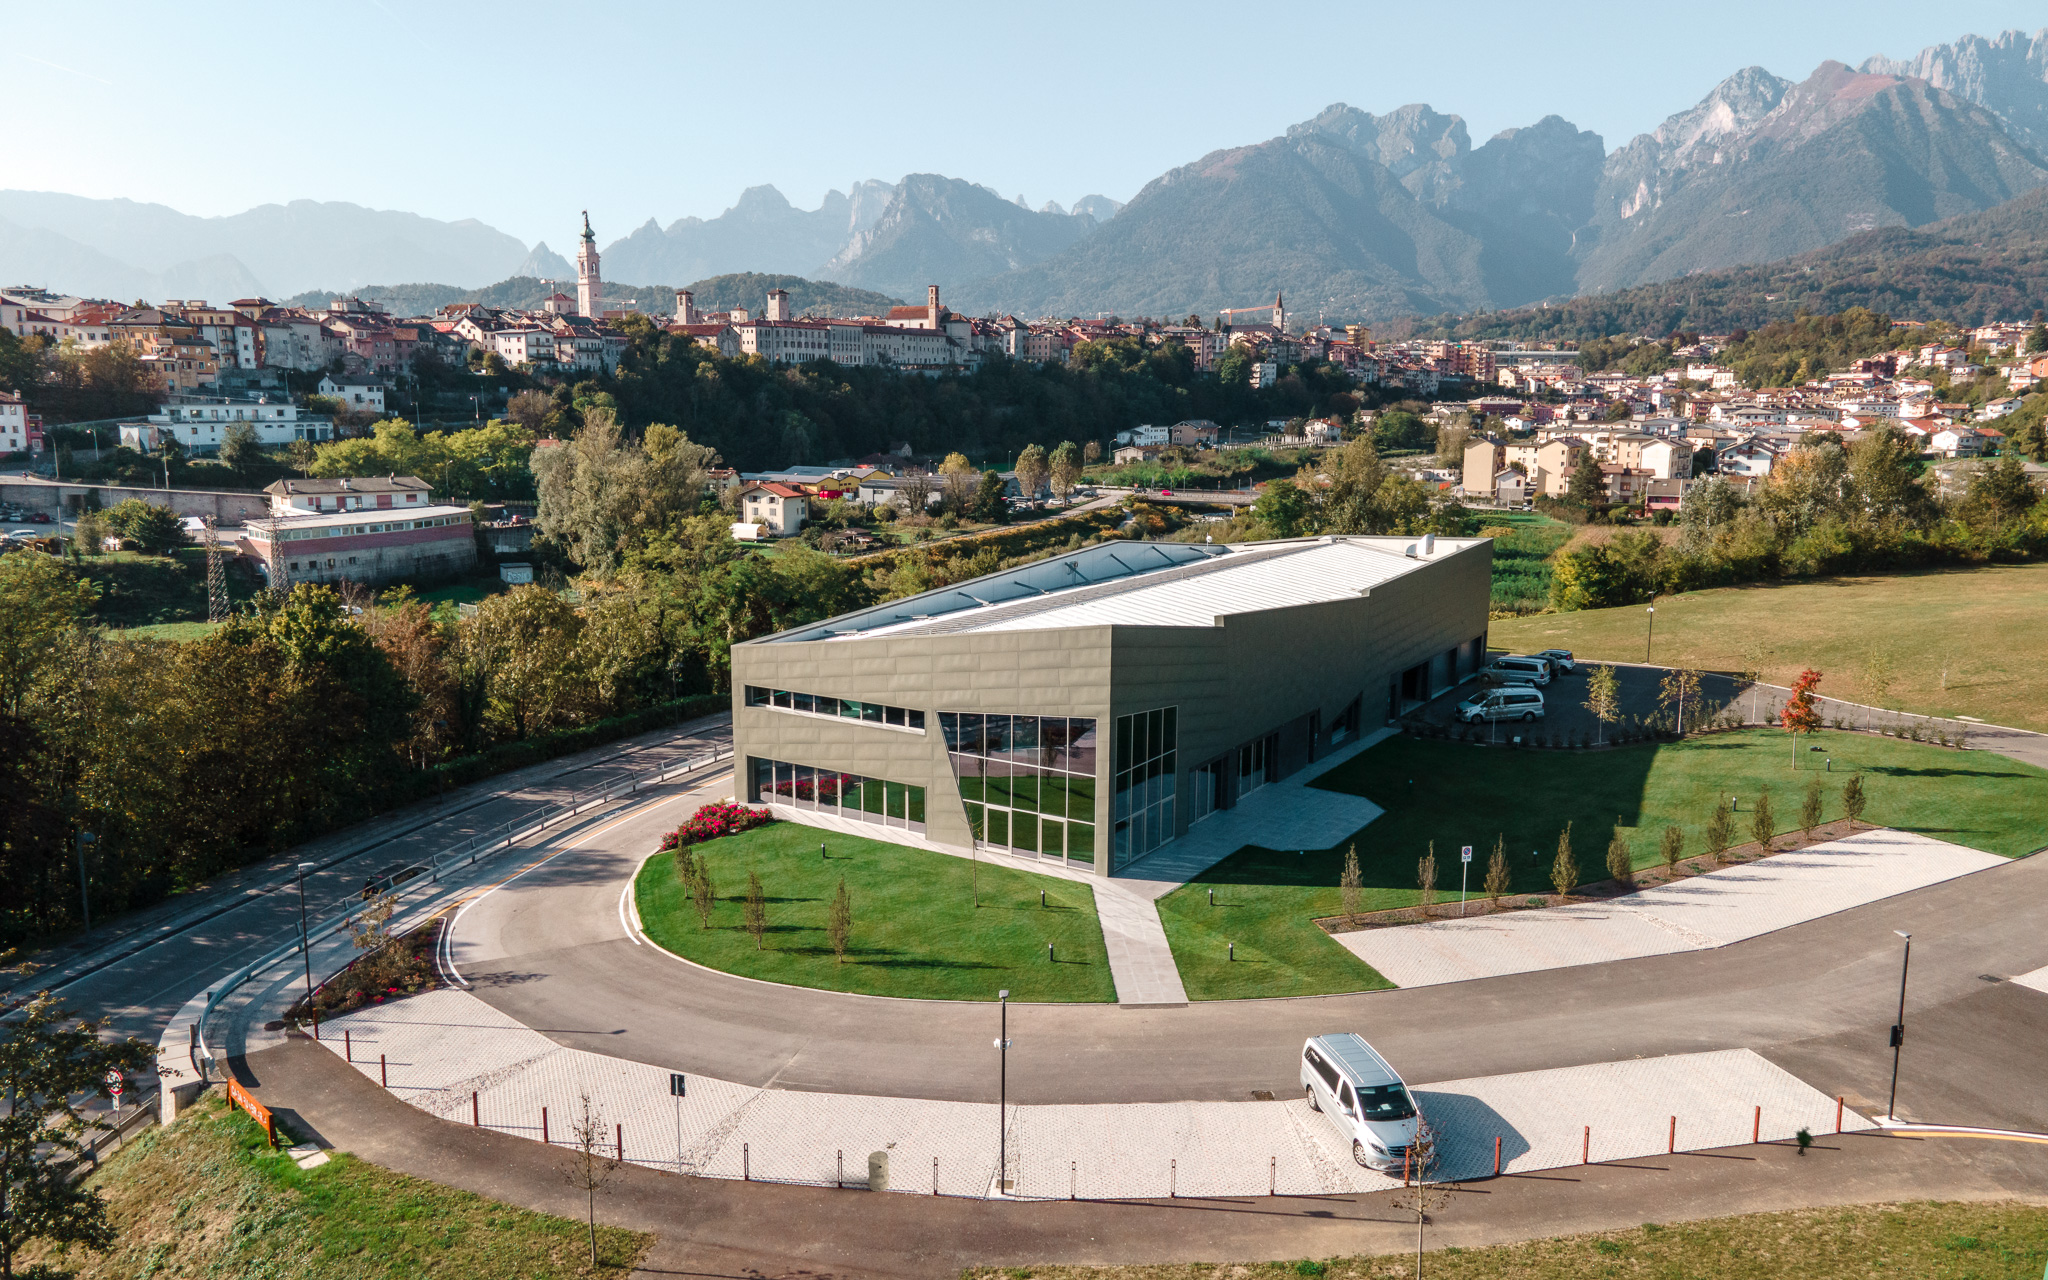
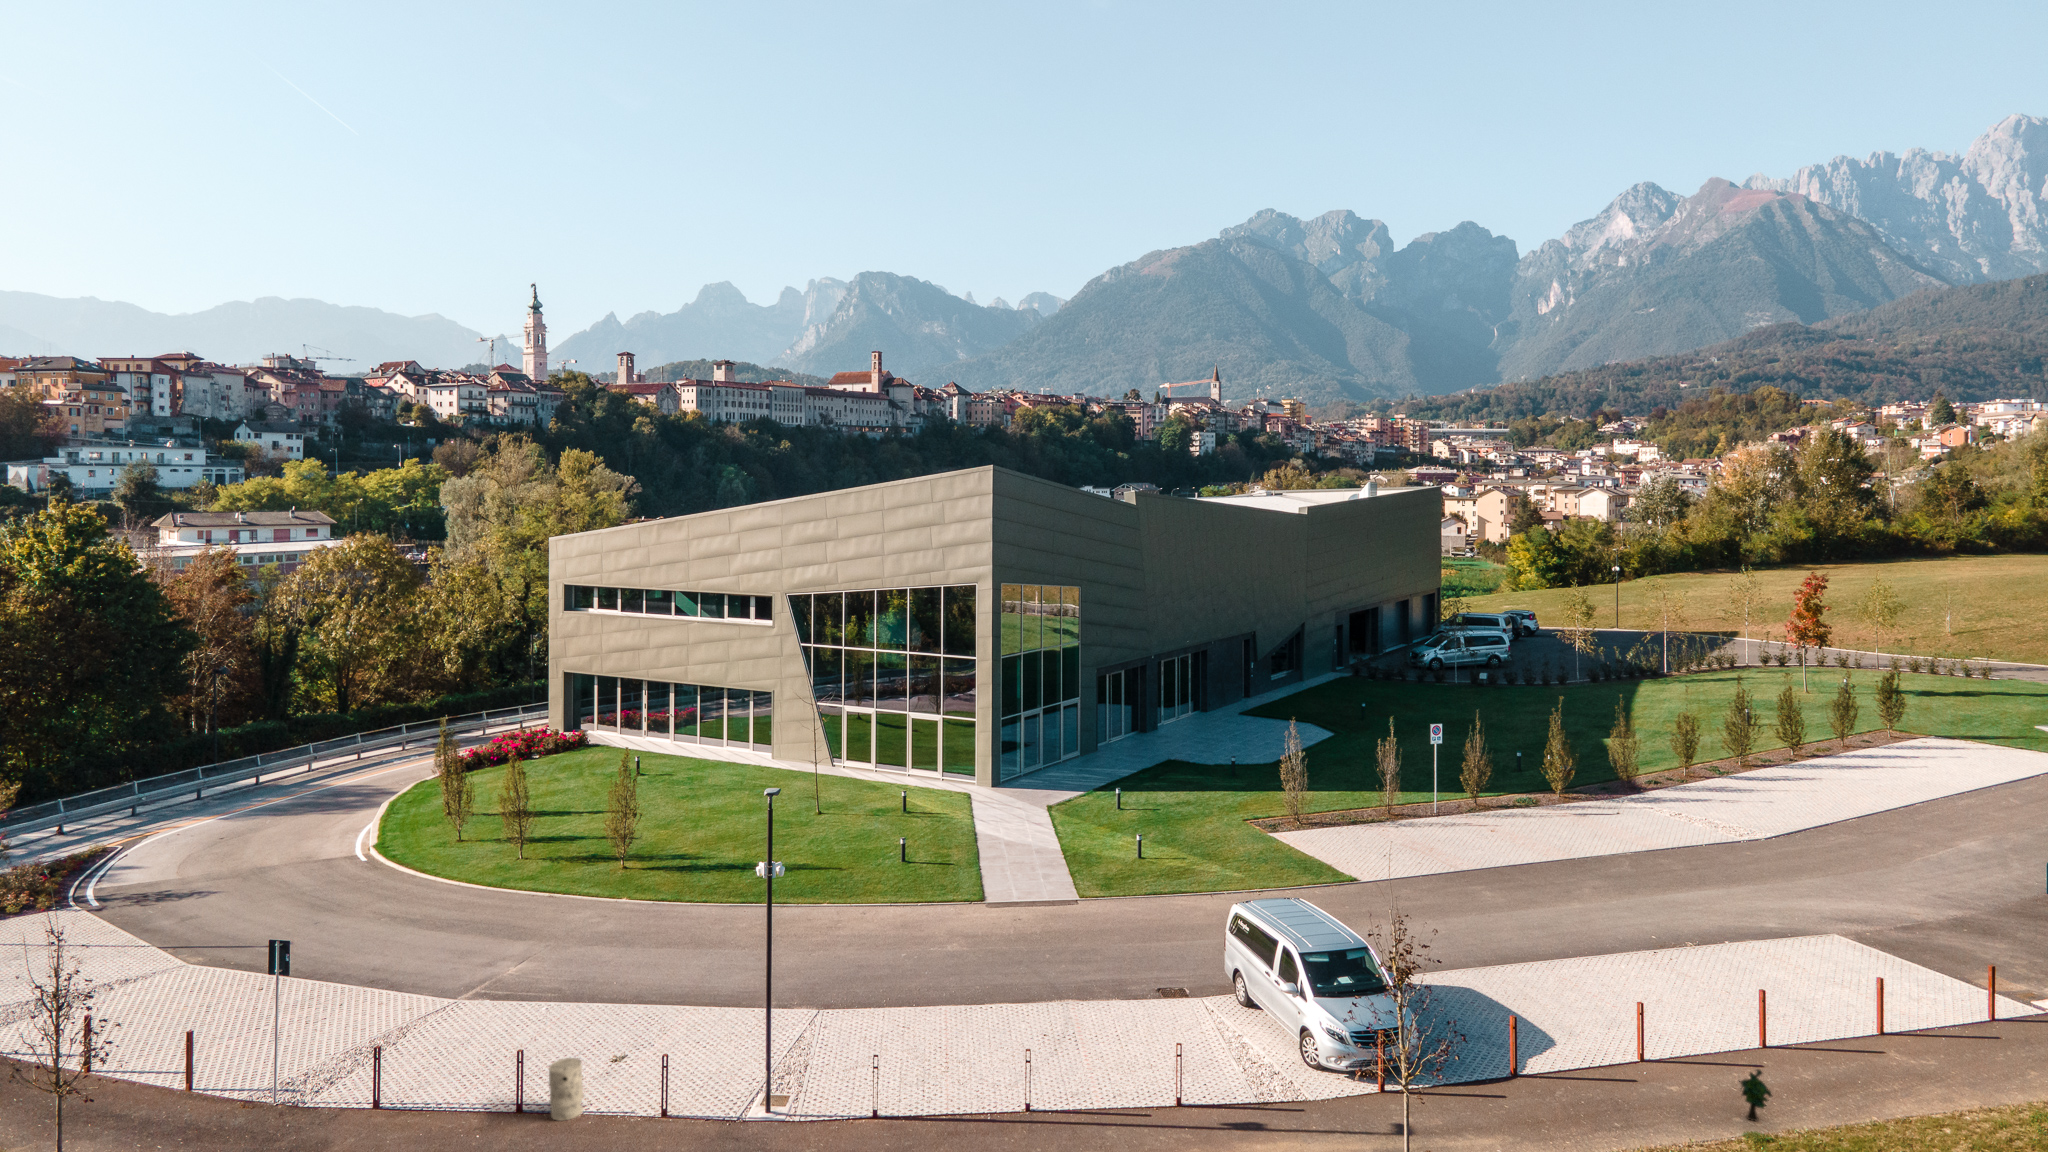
decorative plant: present [1796,1127,1814,1155] -> present [1741,1070,1772,1121]

